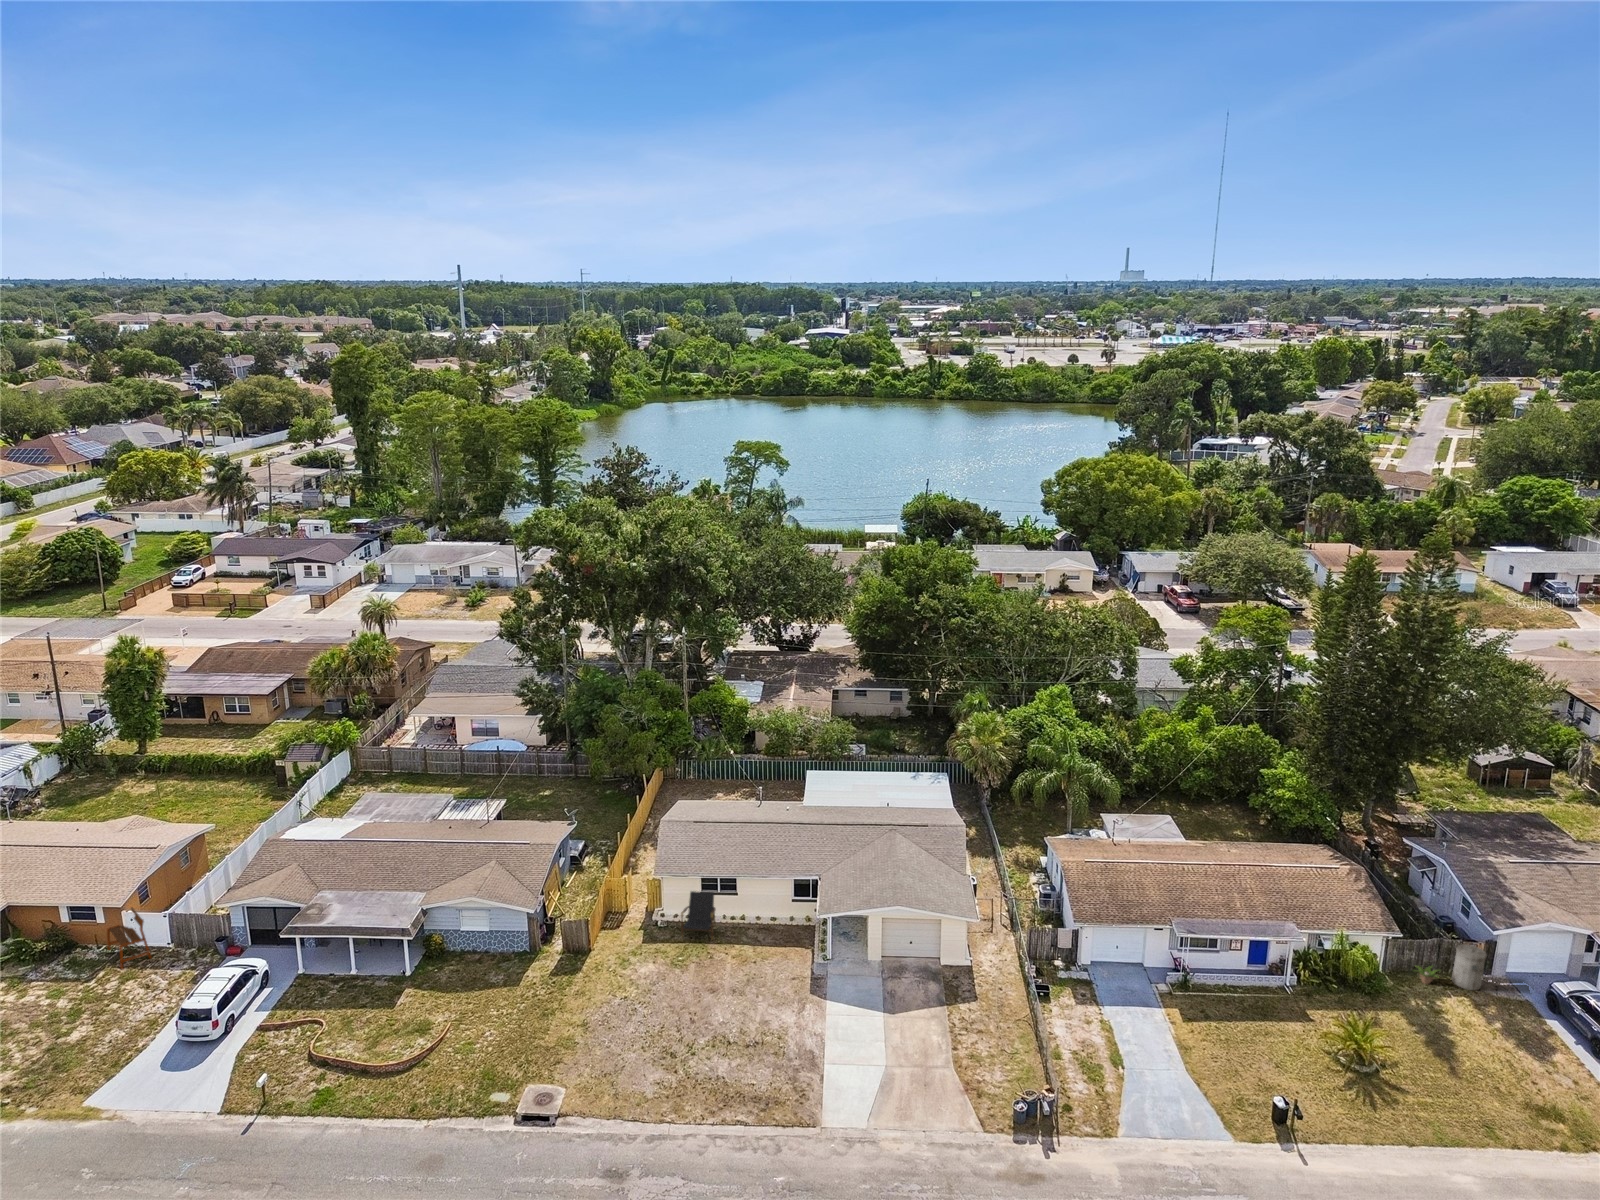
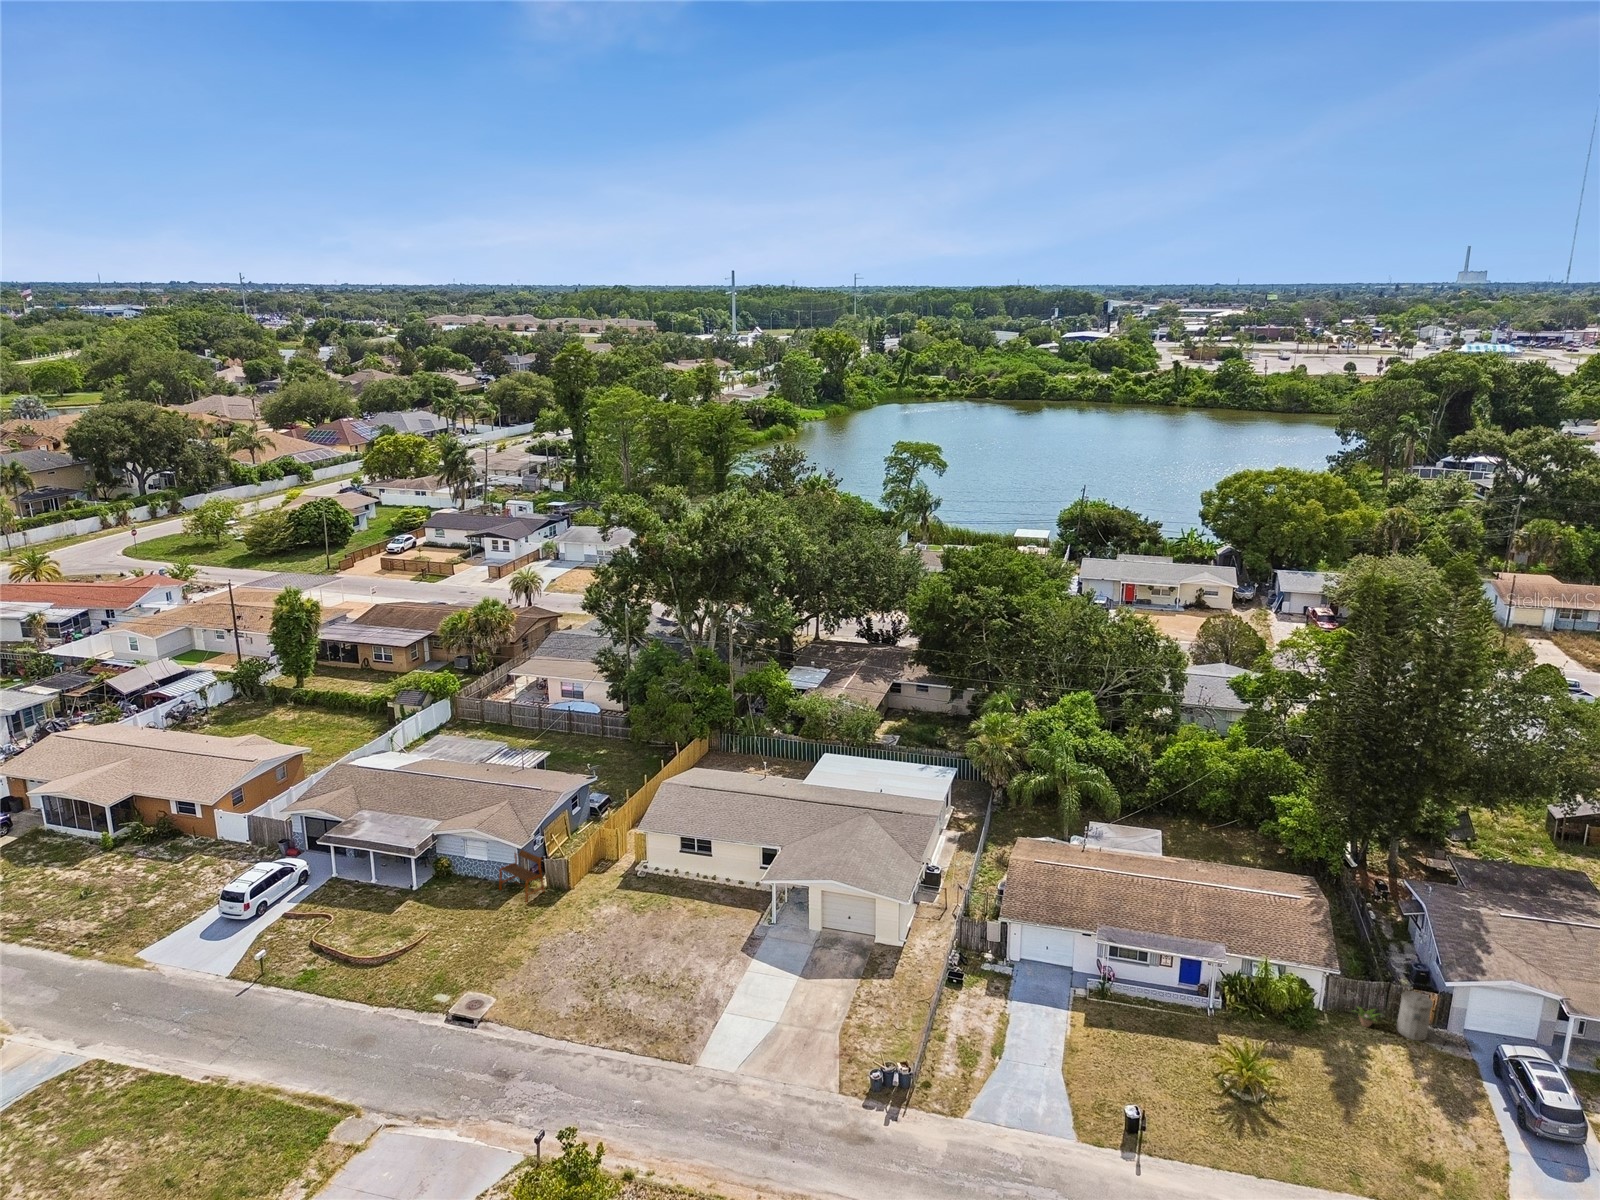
lounge chair: present [681,891,716,938] -> none [655,847,689,893]
bench: present [107,907,152,970] -> present [499,850,544,902]

